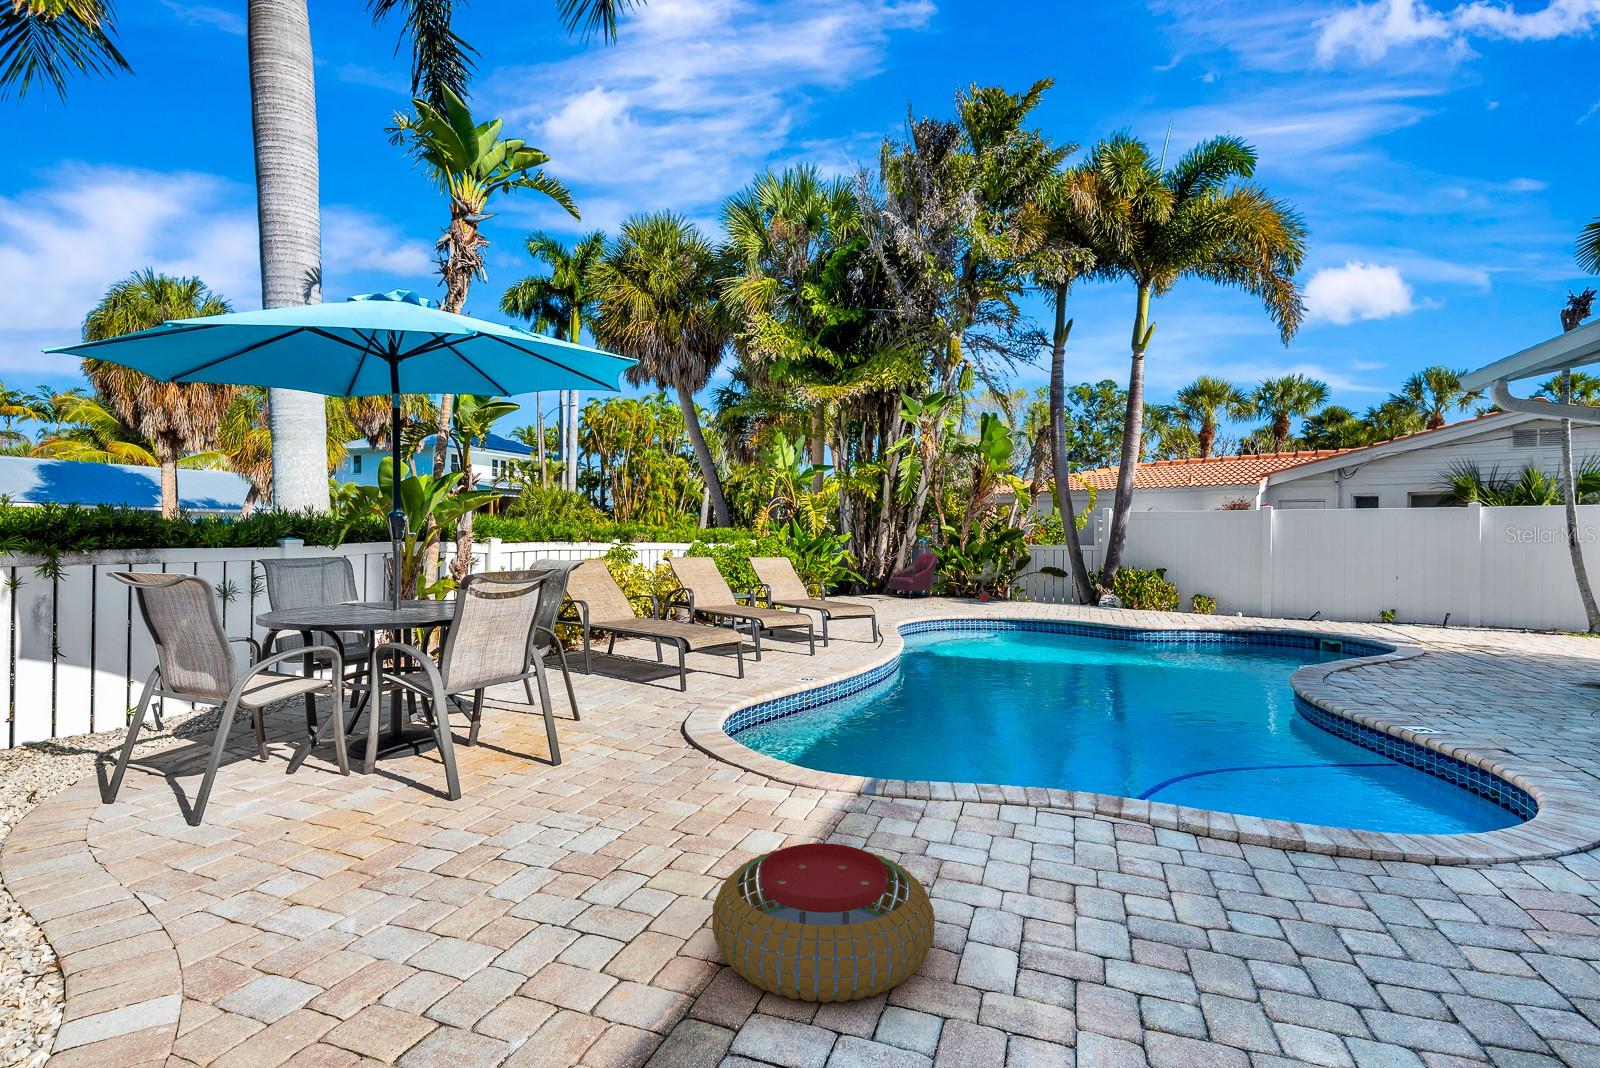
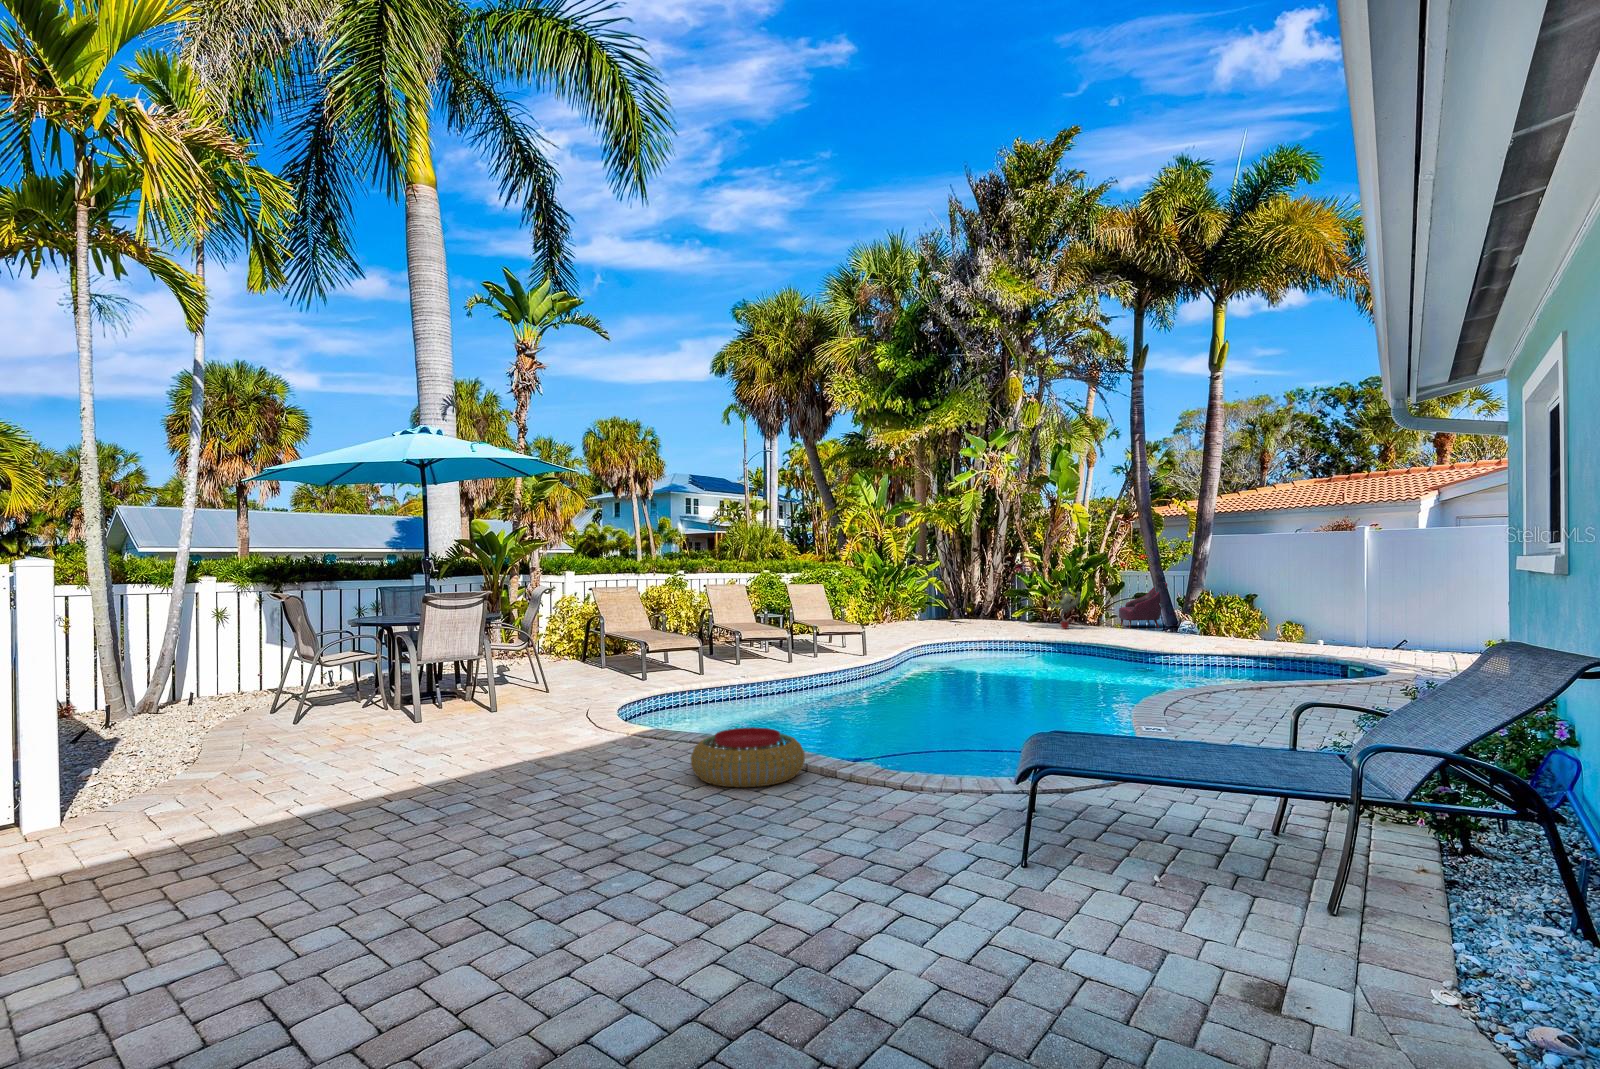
armchair: present [889,553,937,598] -> present [1119,582,1168,628]
pouf: present [712,843,935,1003] -> present [691,727,805,787]

